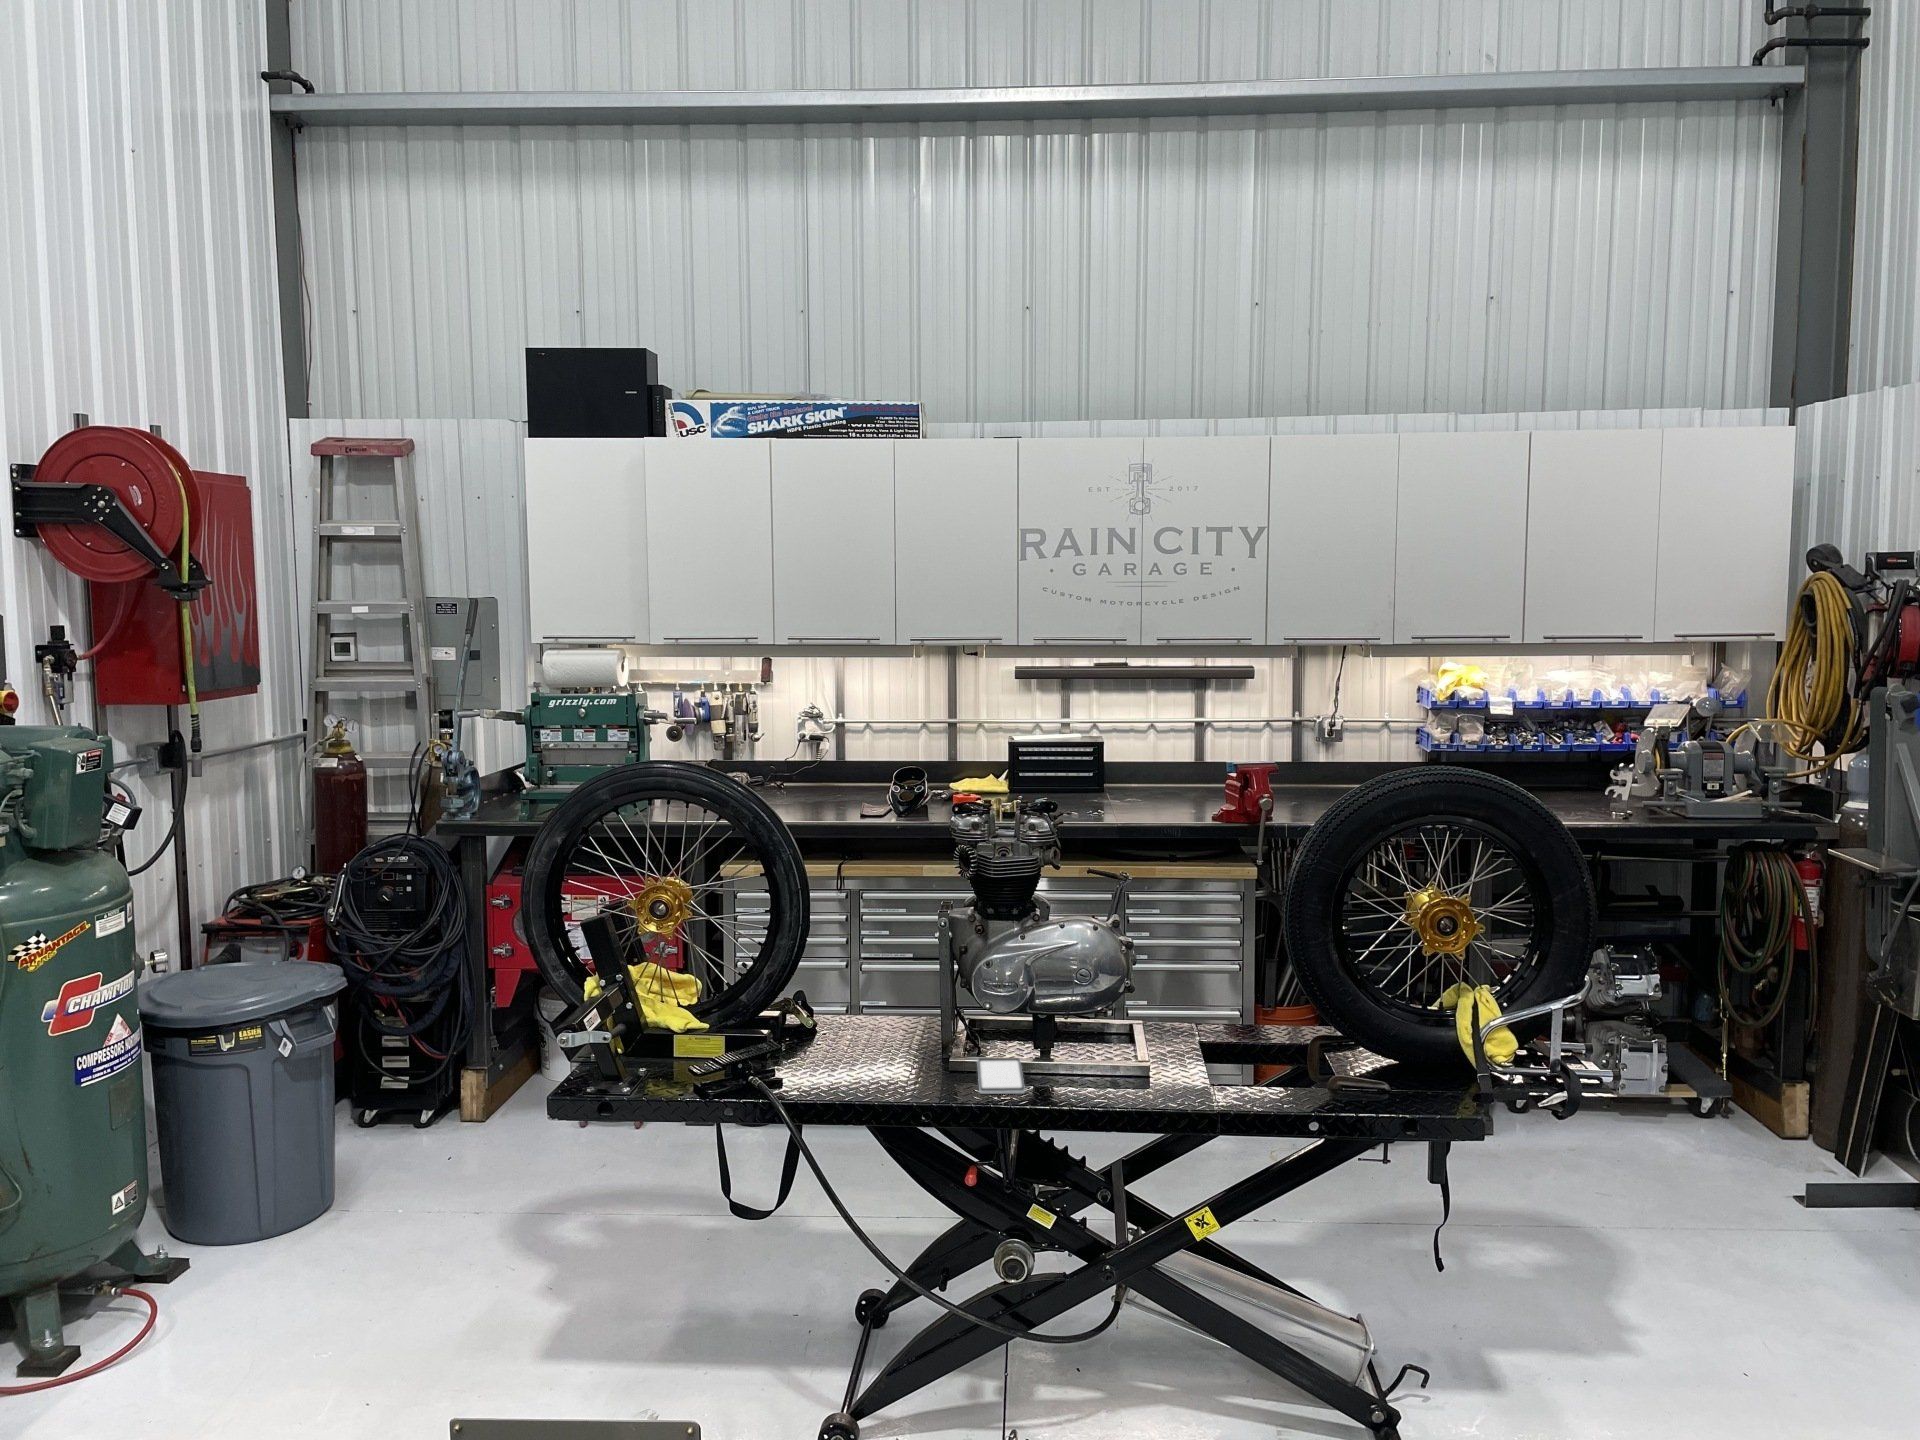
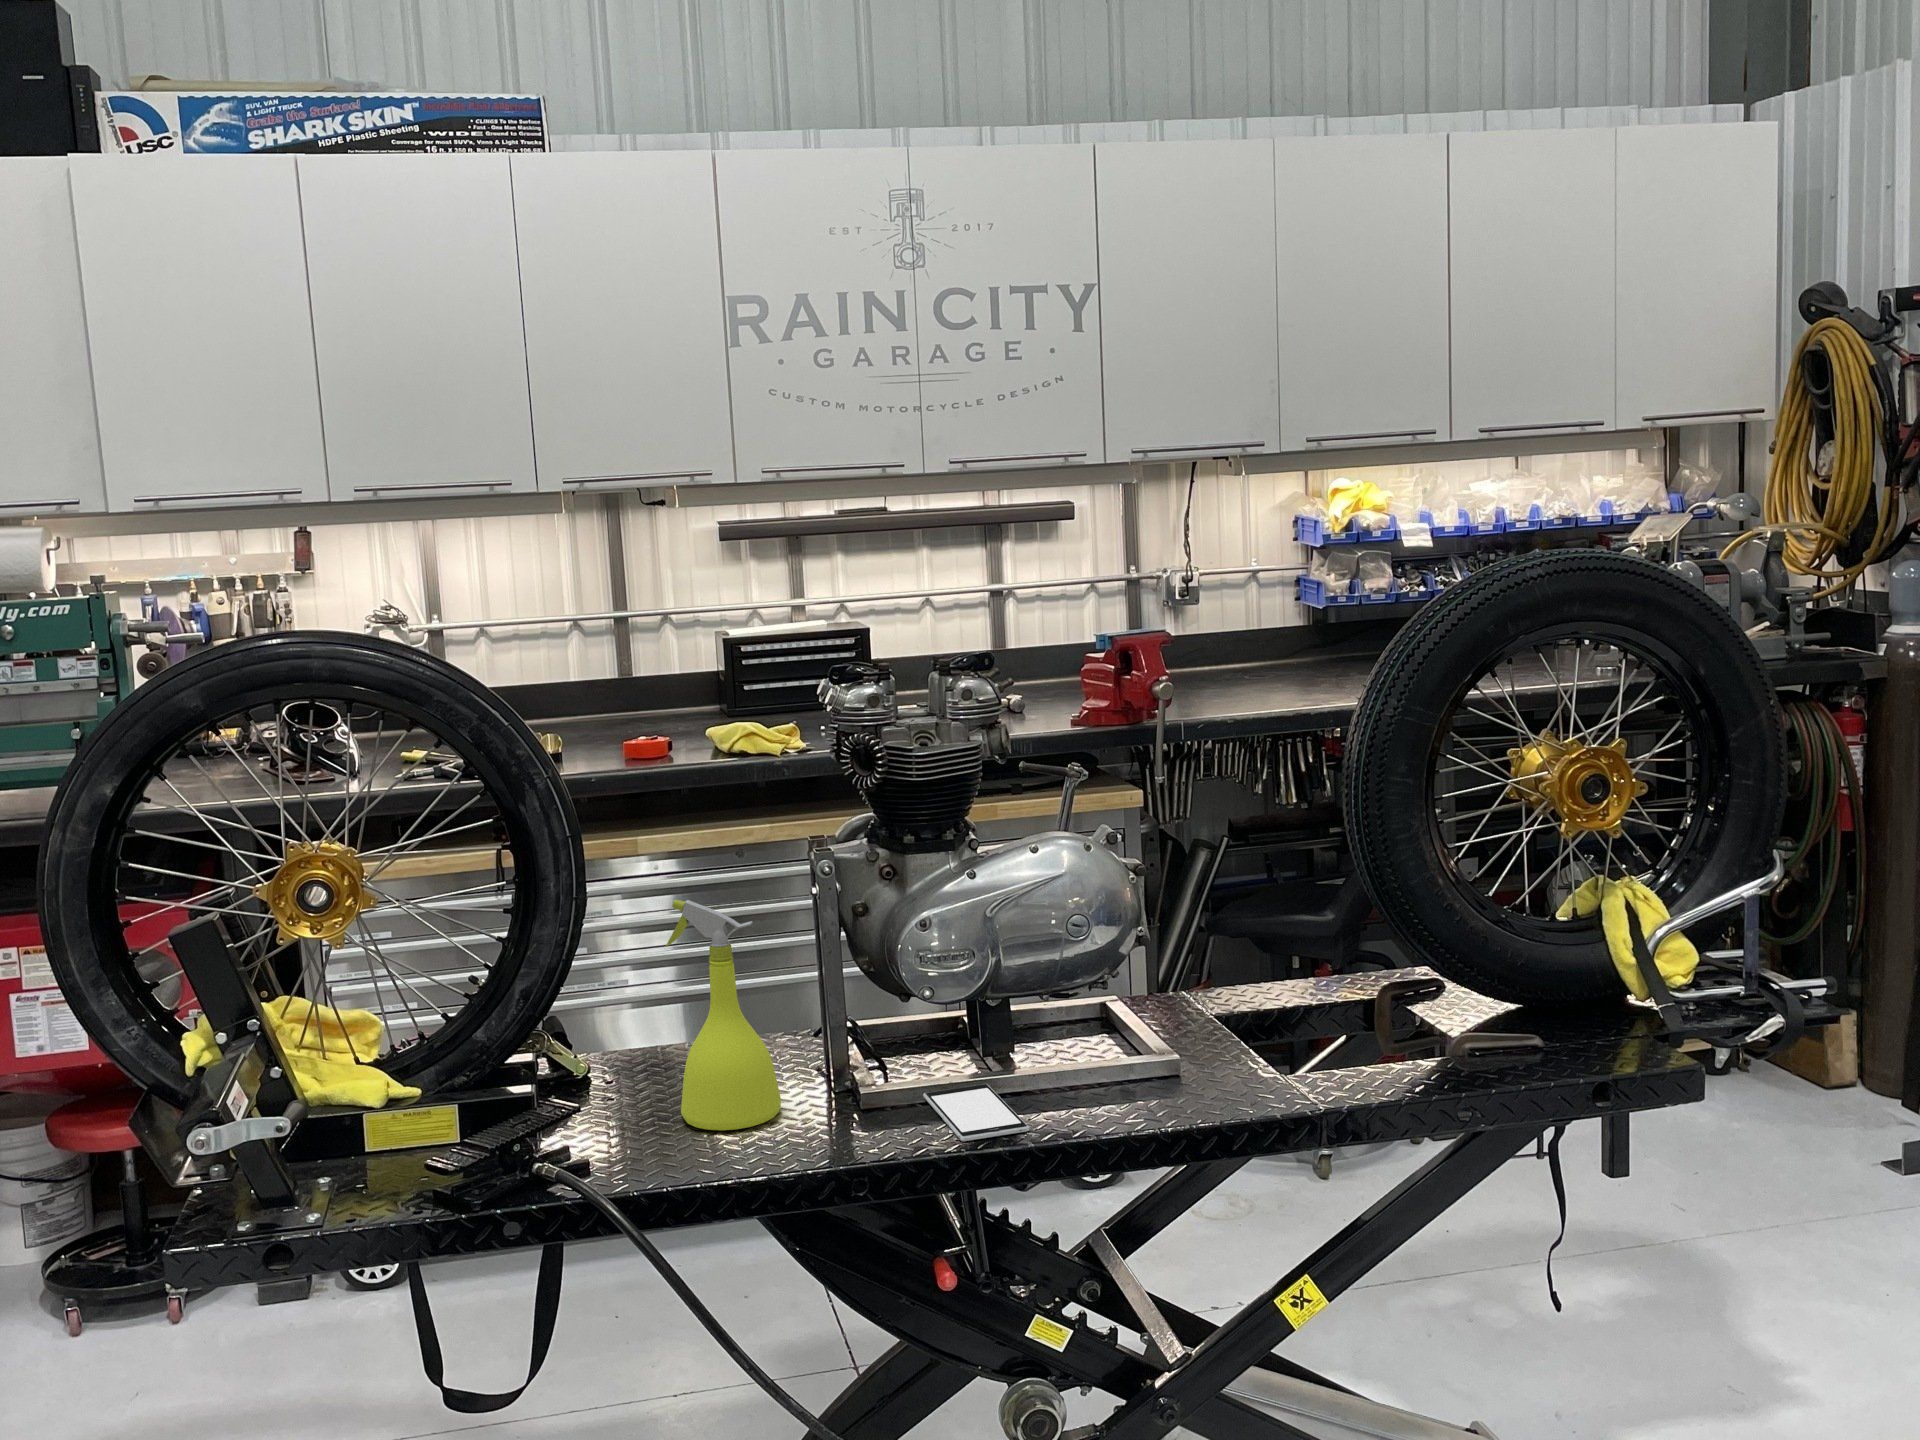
spray bottle: none [826,918,889,1064] -> present [666,900,781,1130]

